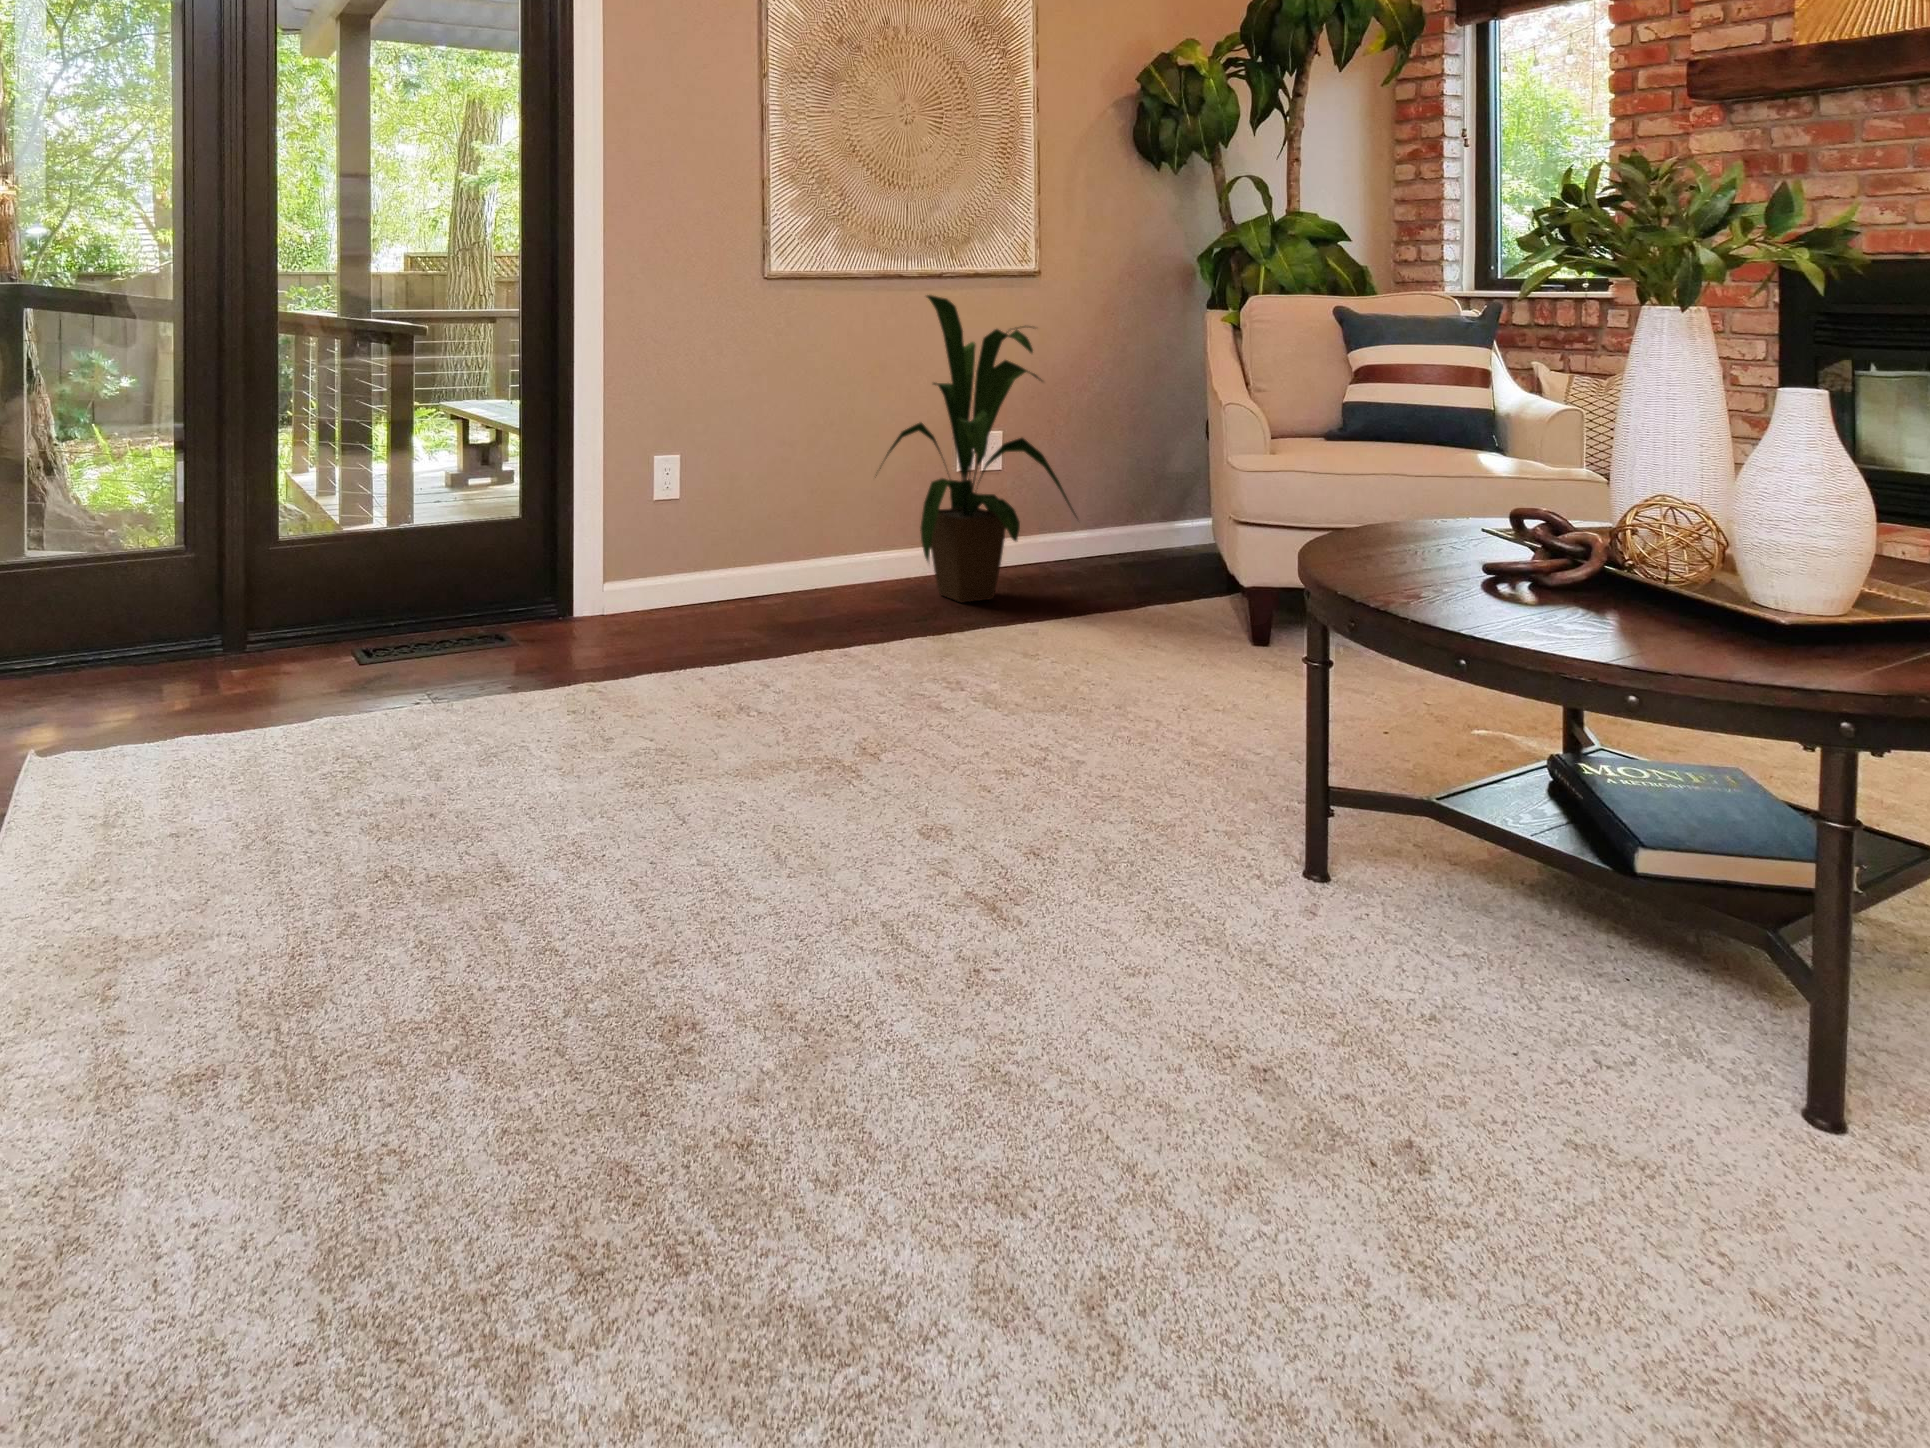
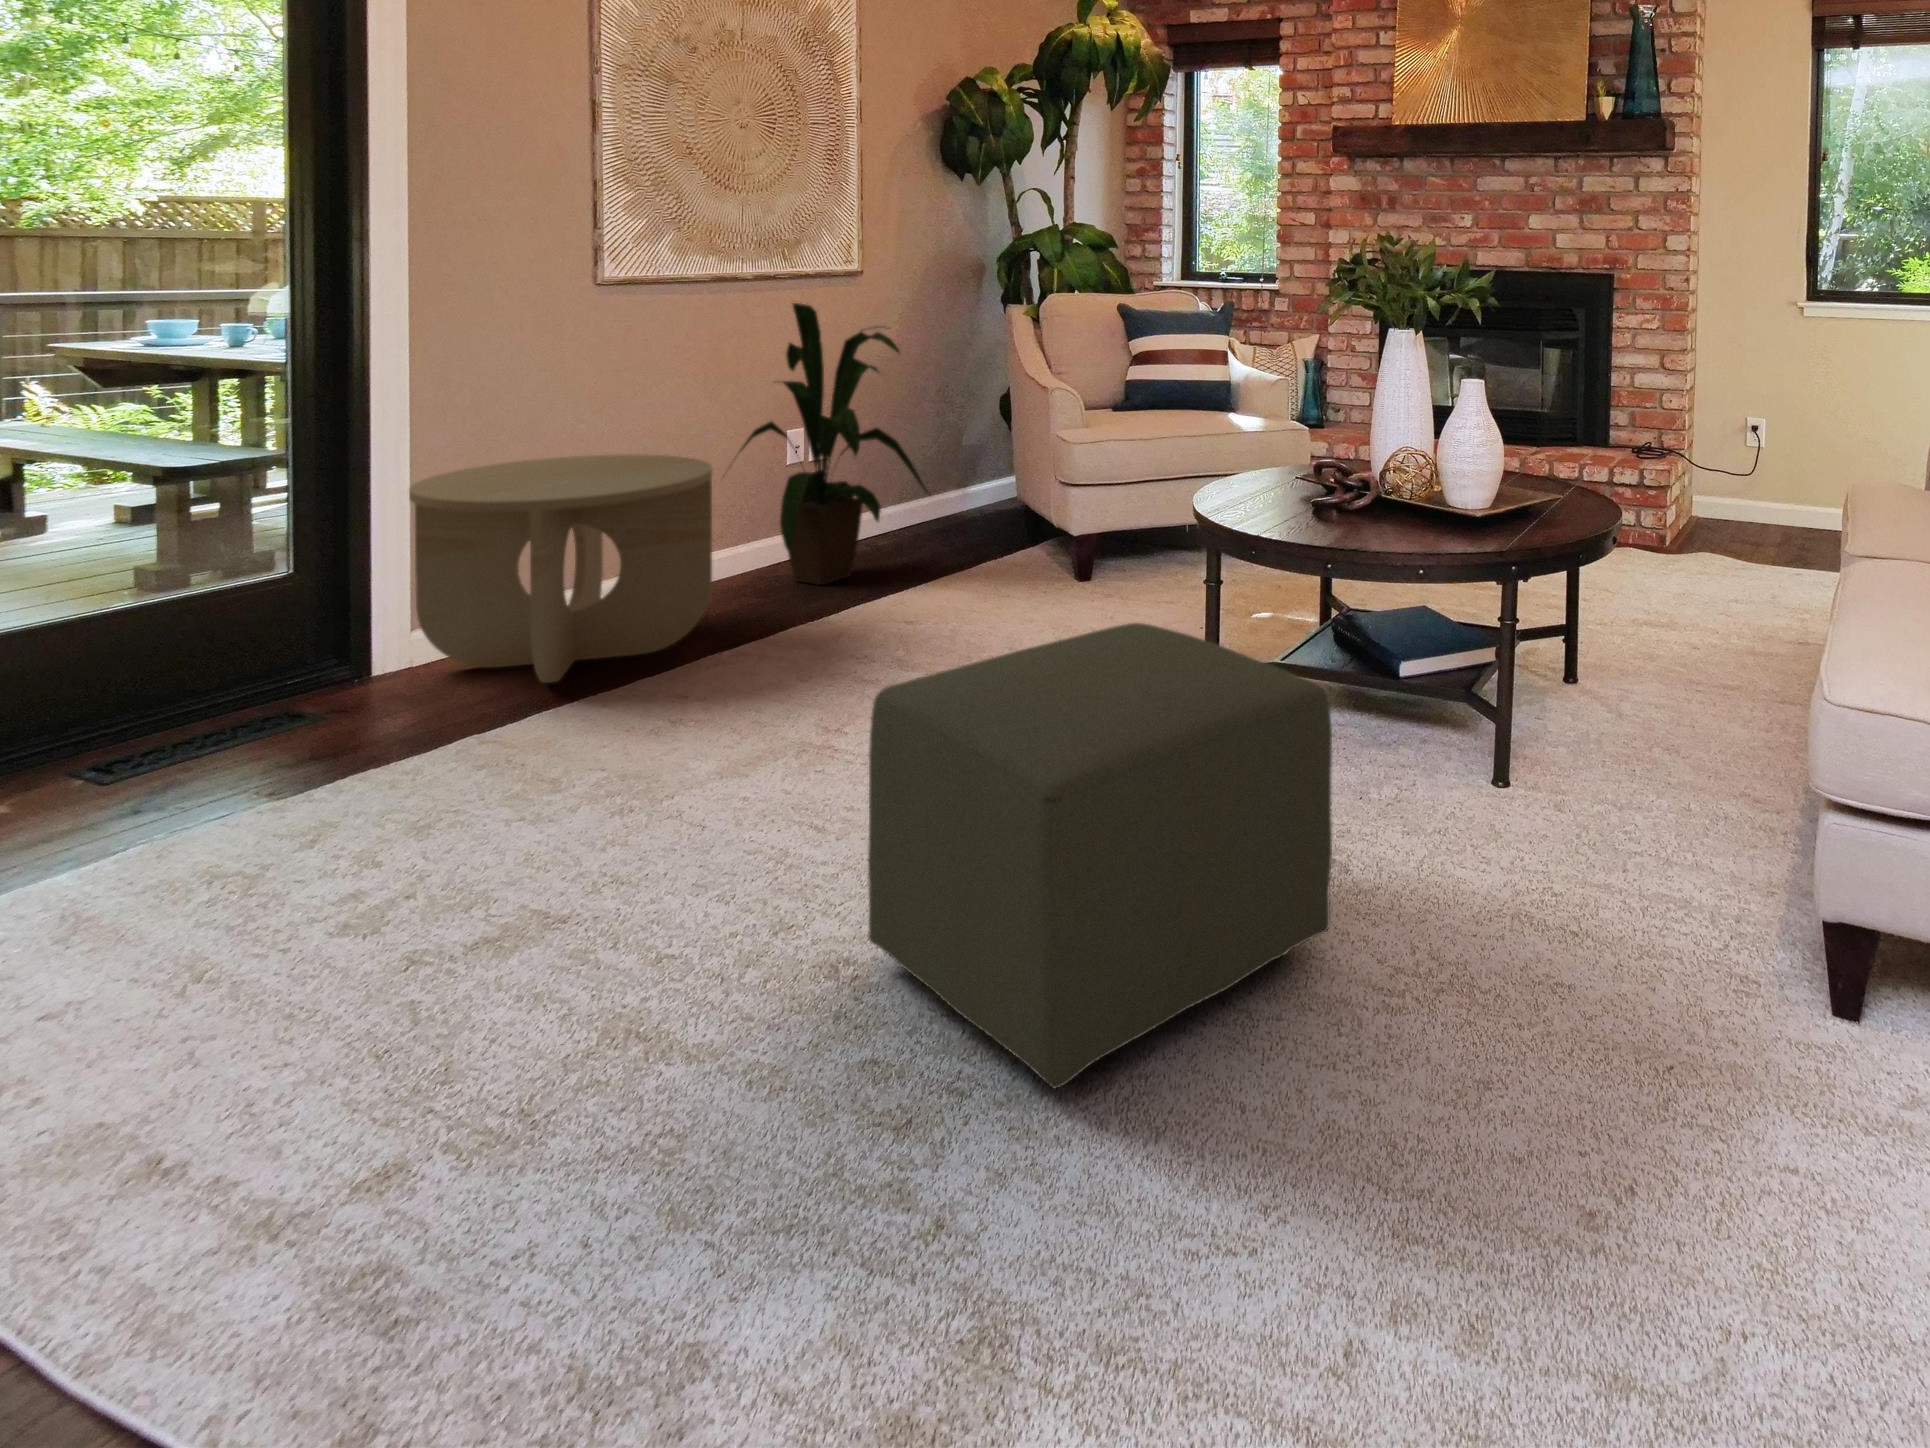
side table: none [589,437,829,644] -> present [409,454,712,683]
ottoman: none [689,667,1243,1258] -> present [868,623,1332,1089]

